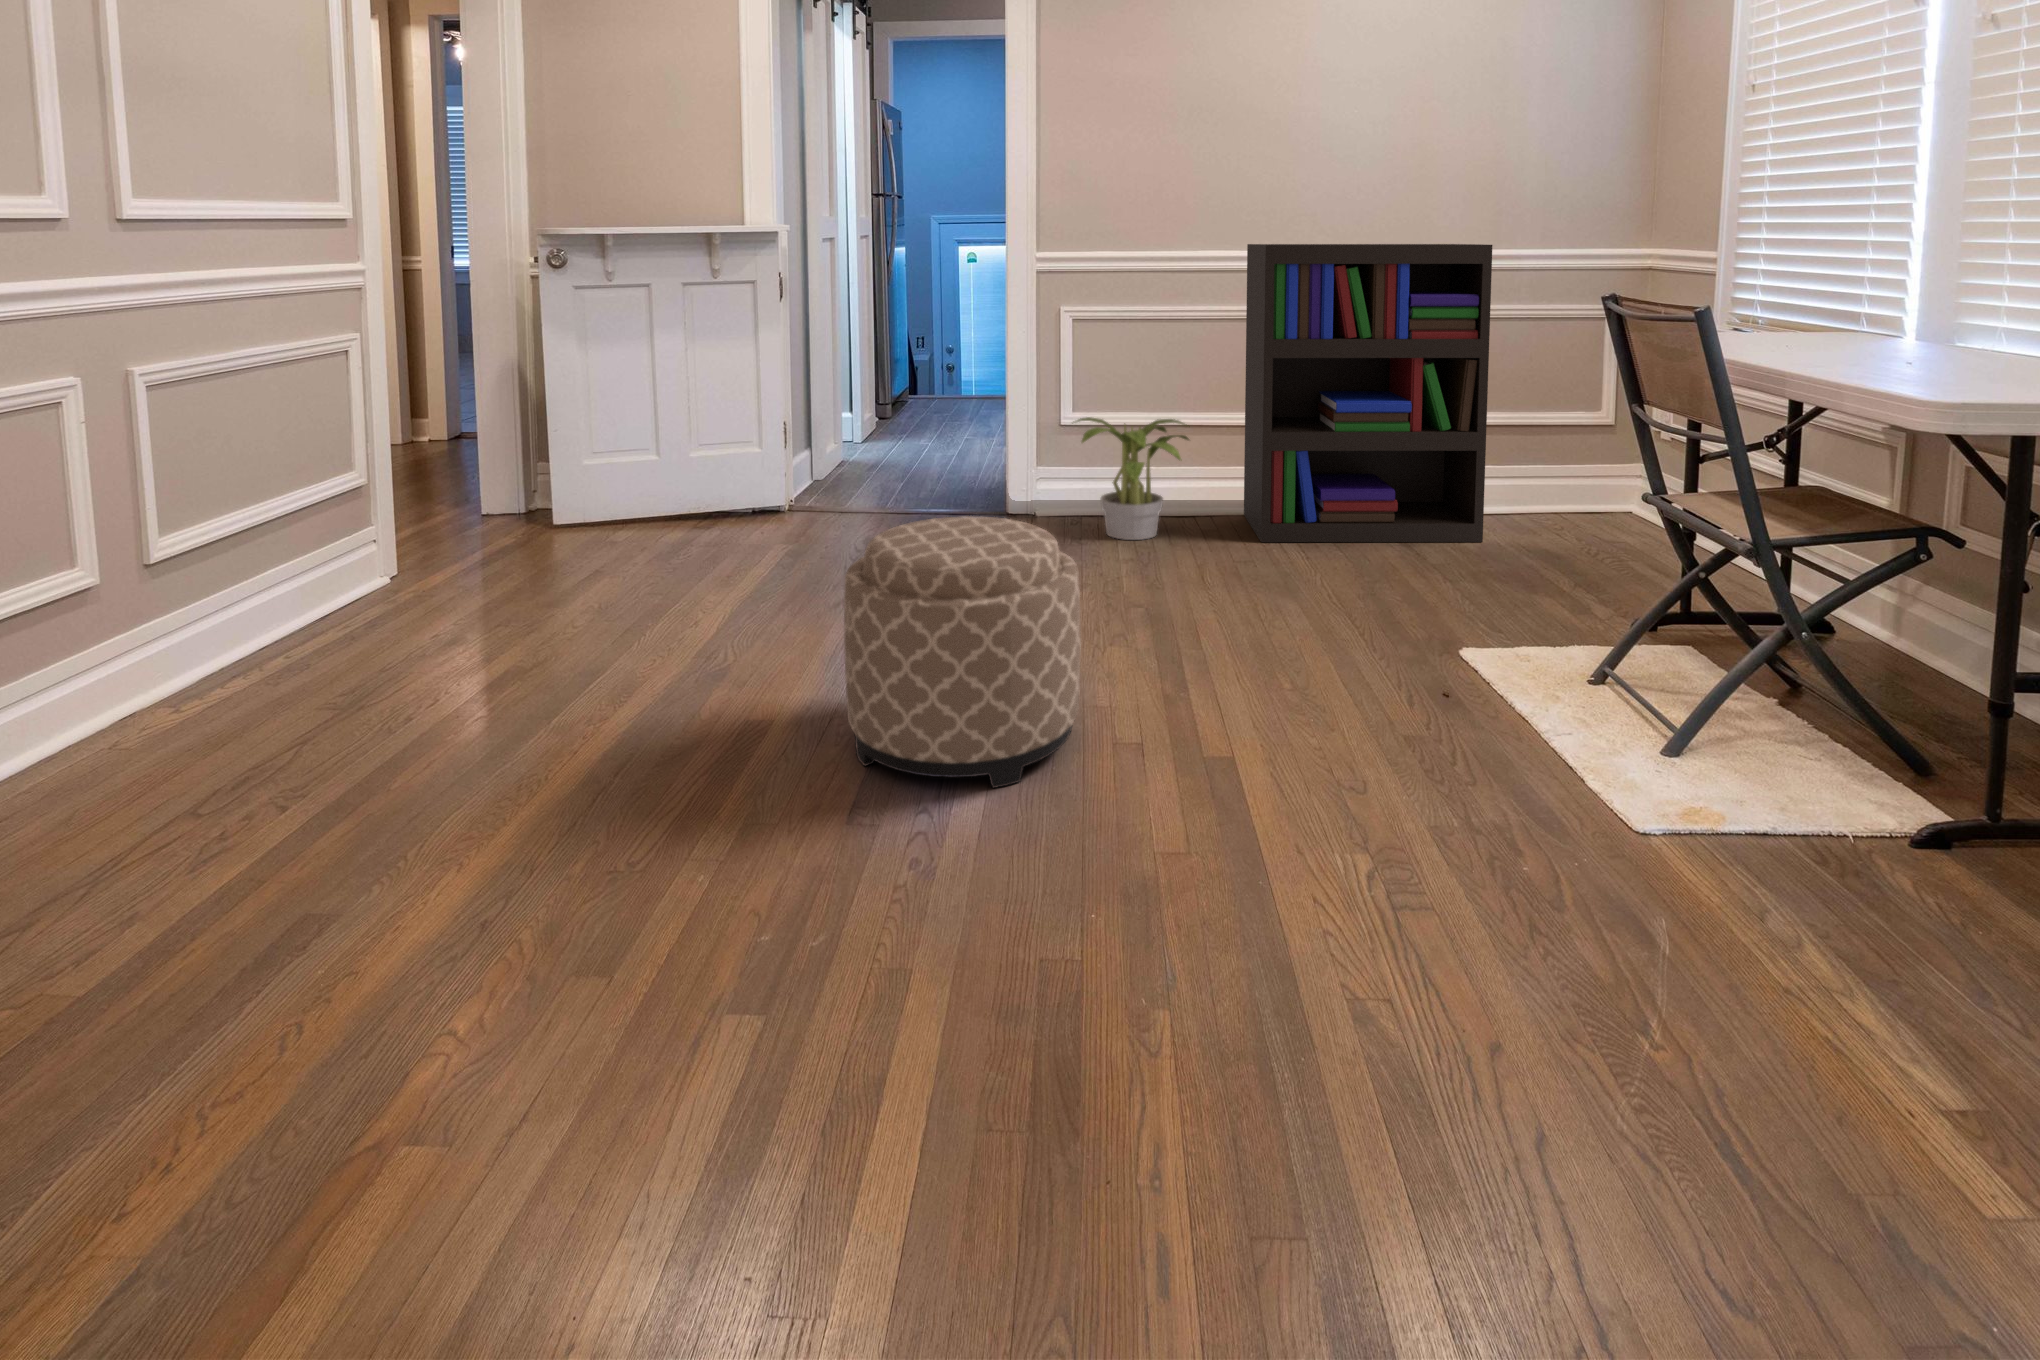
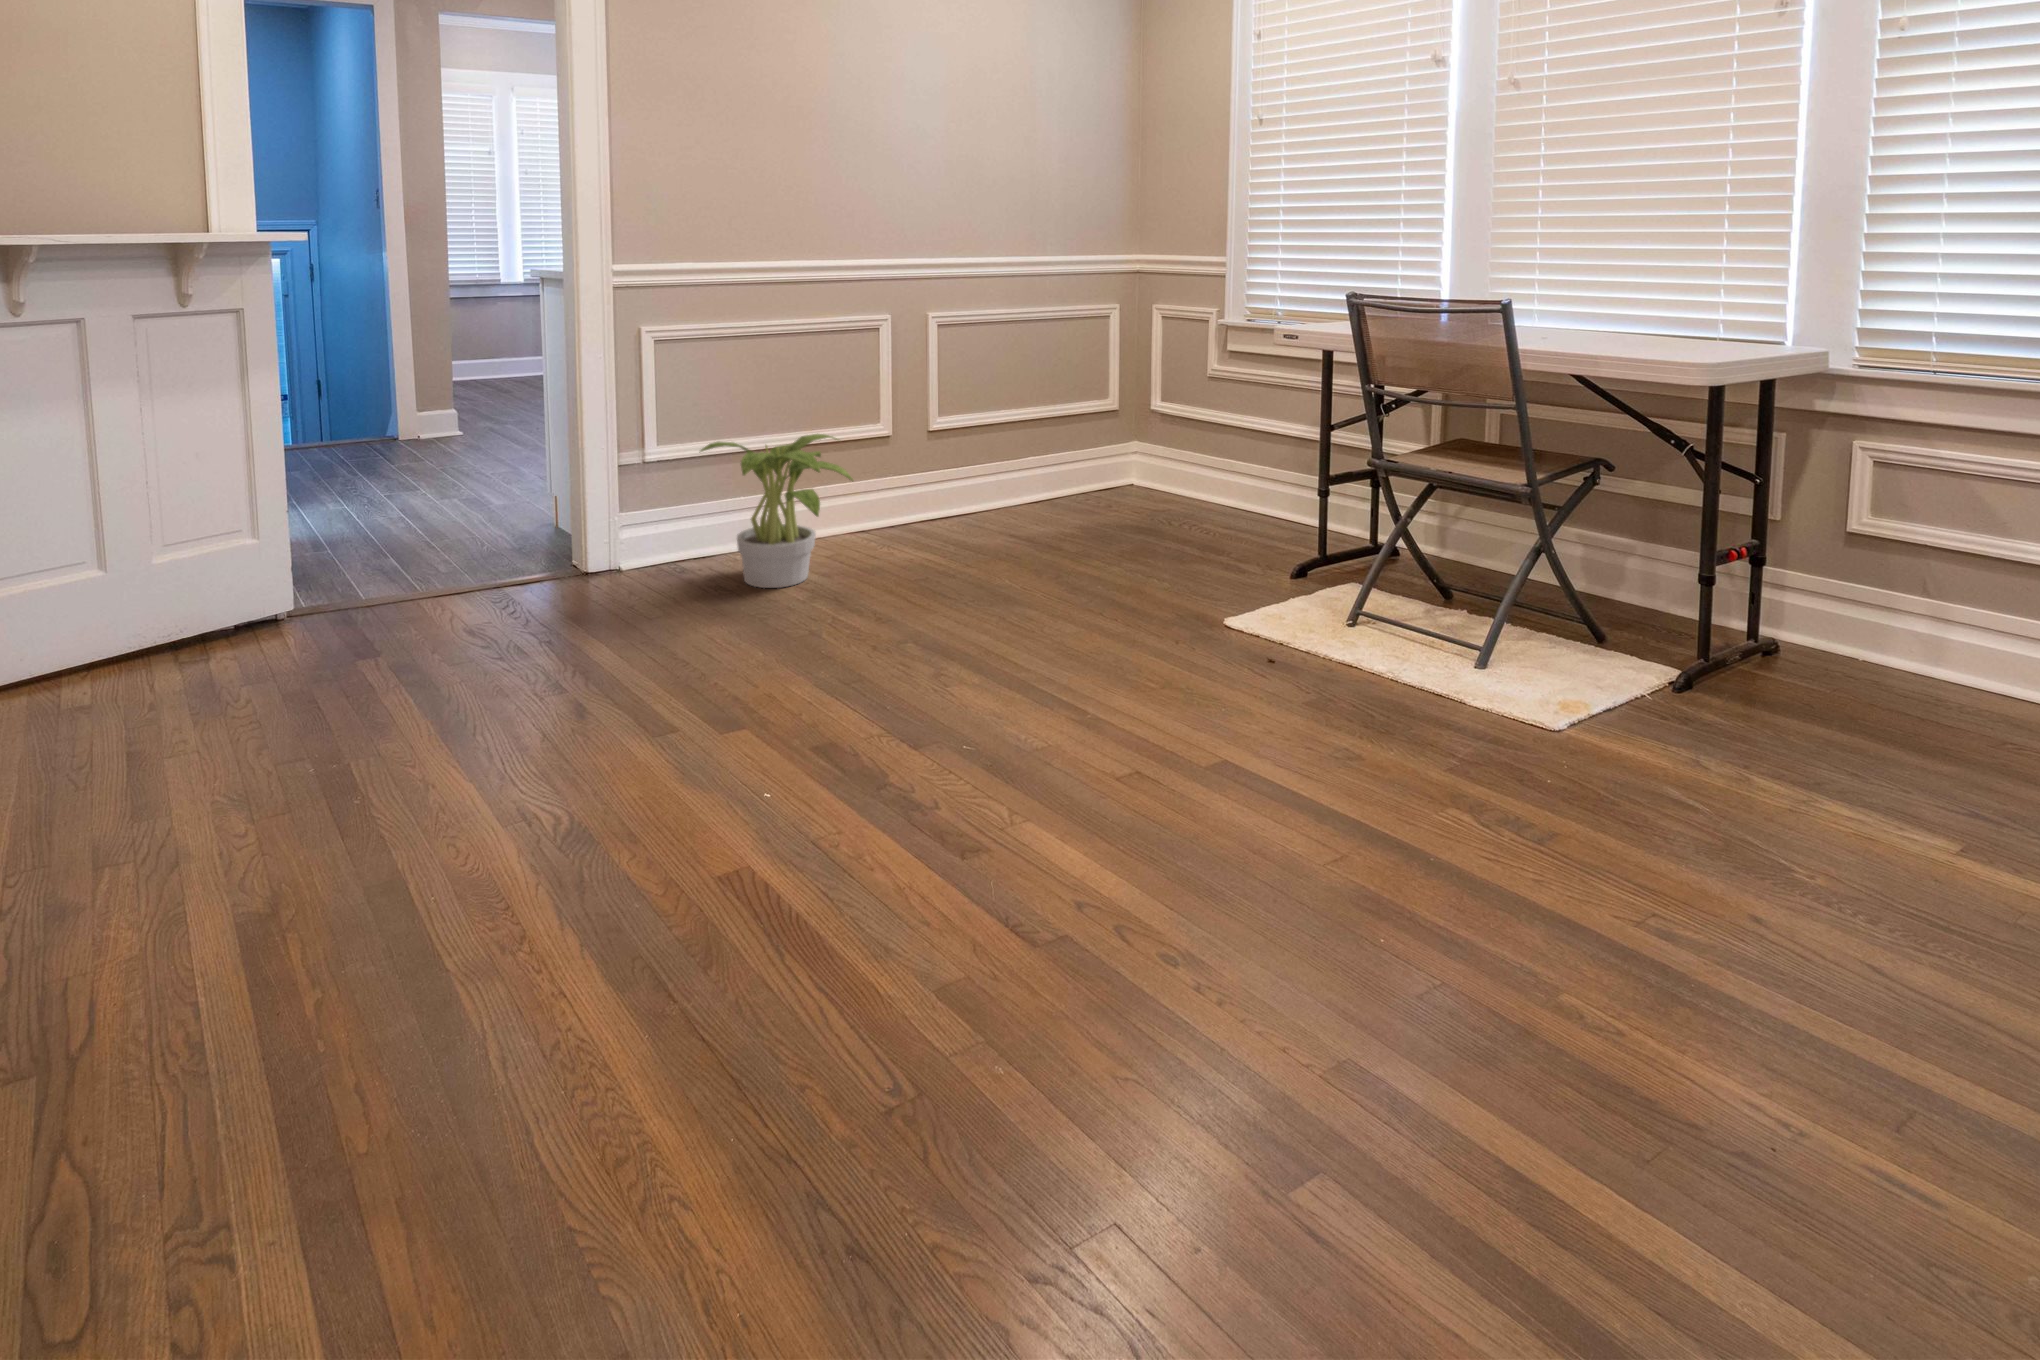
bookshelf: present [1244,244,1493,542] -> none [859,233,1101,559]
ottoman: present [844,516,1081,788] -> none [849,604,1243,1140]

